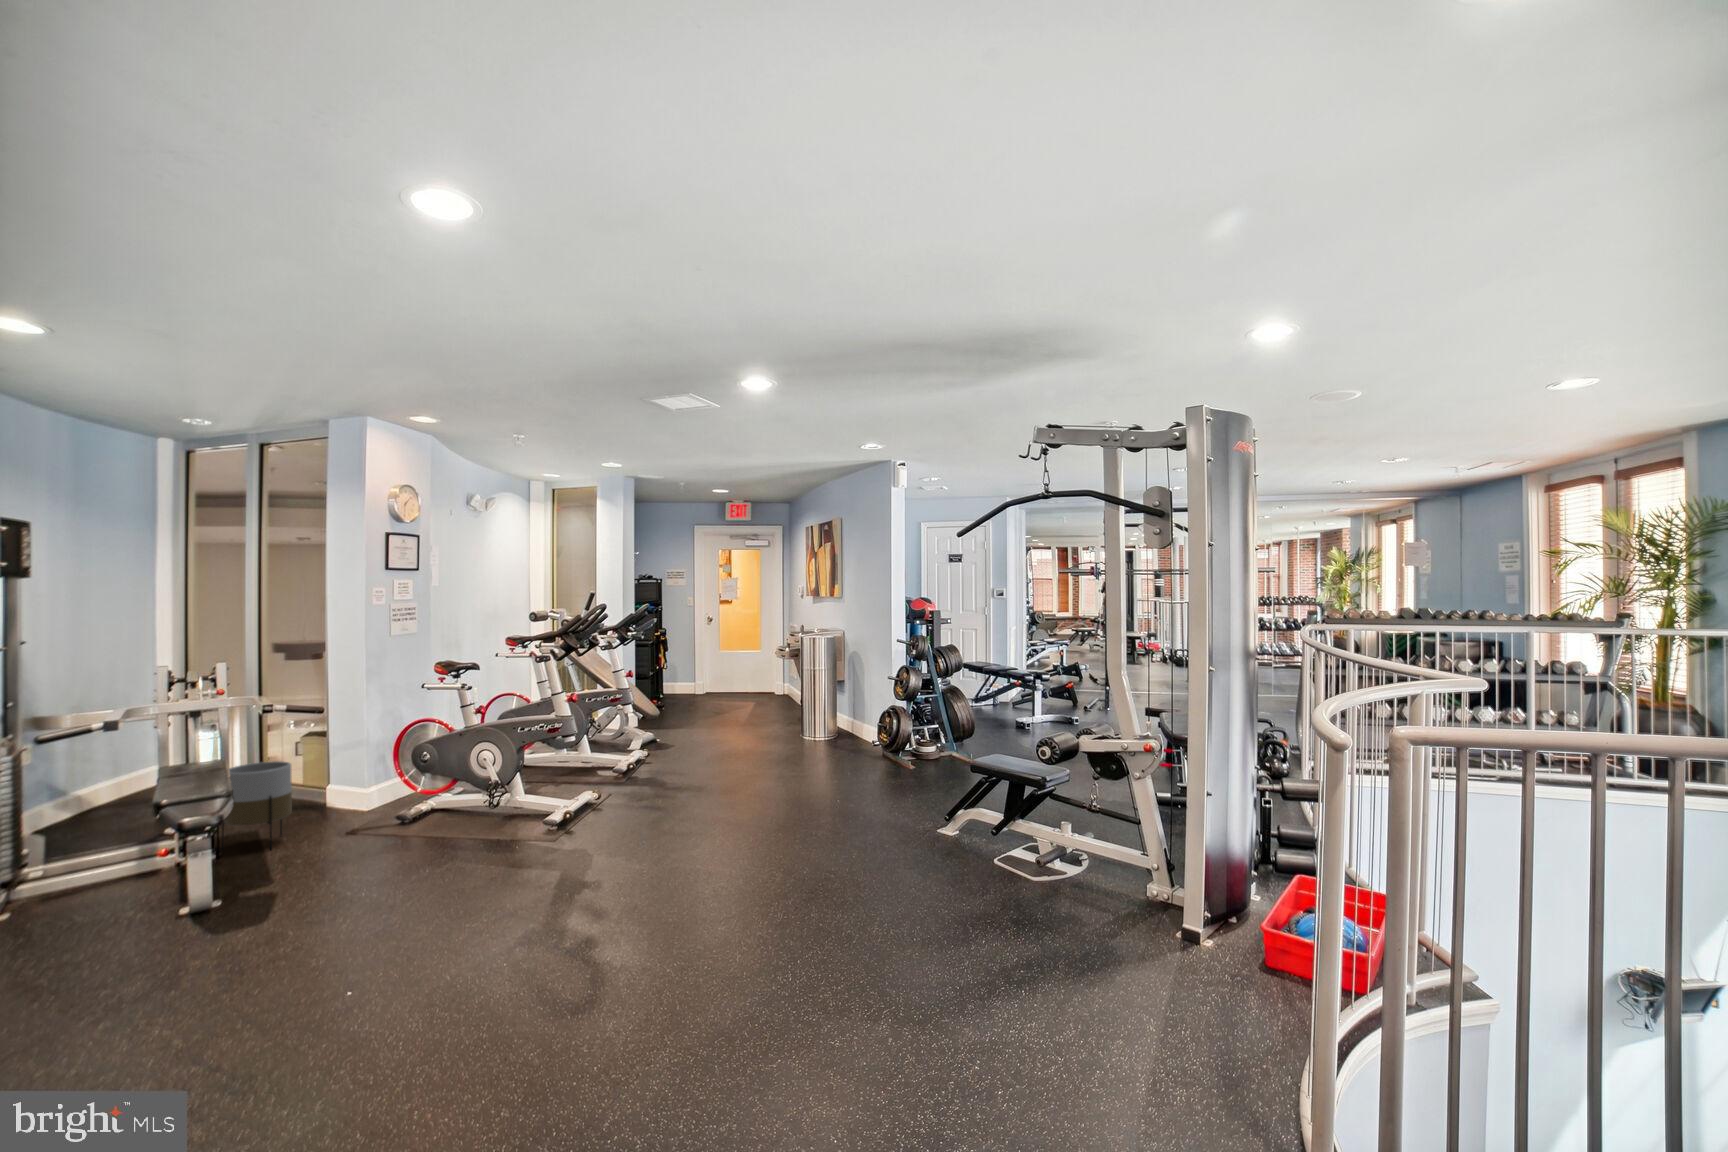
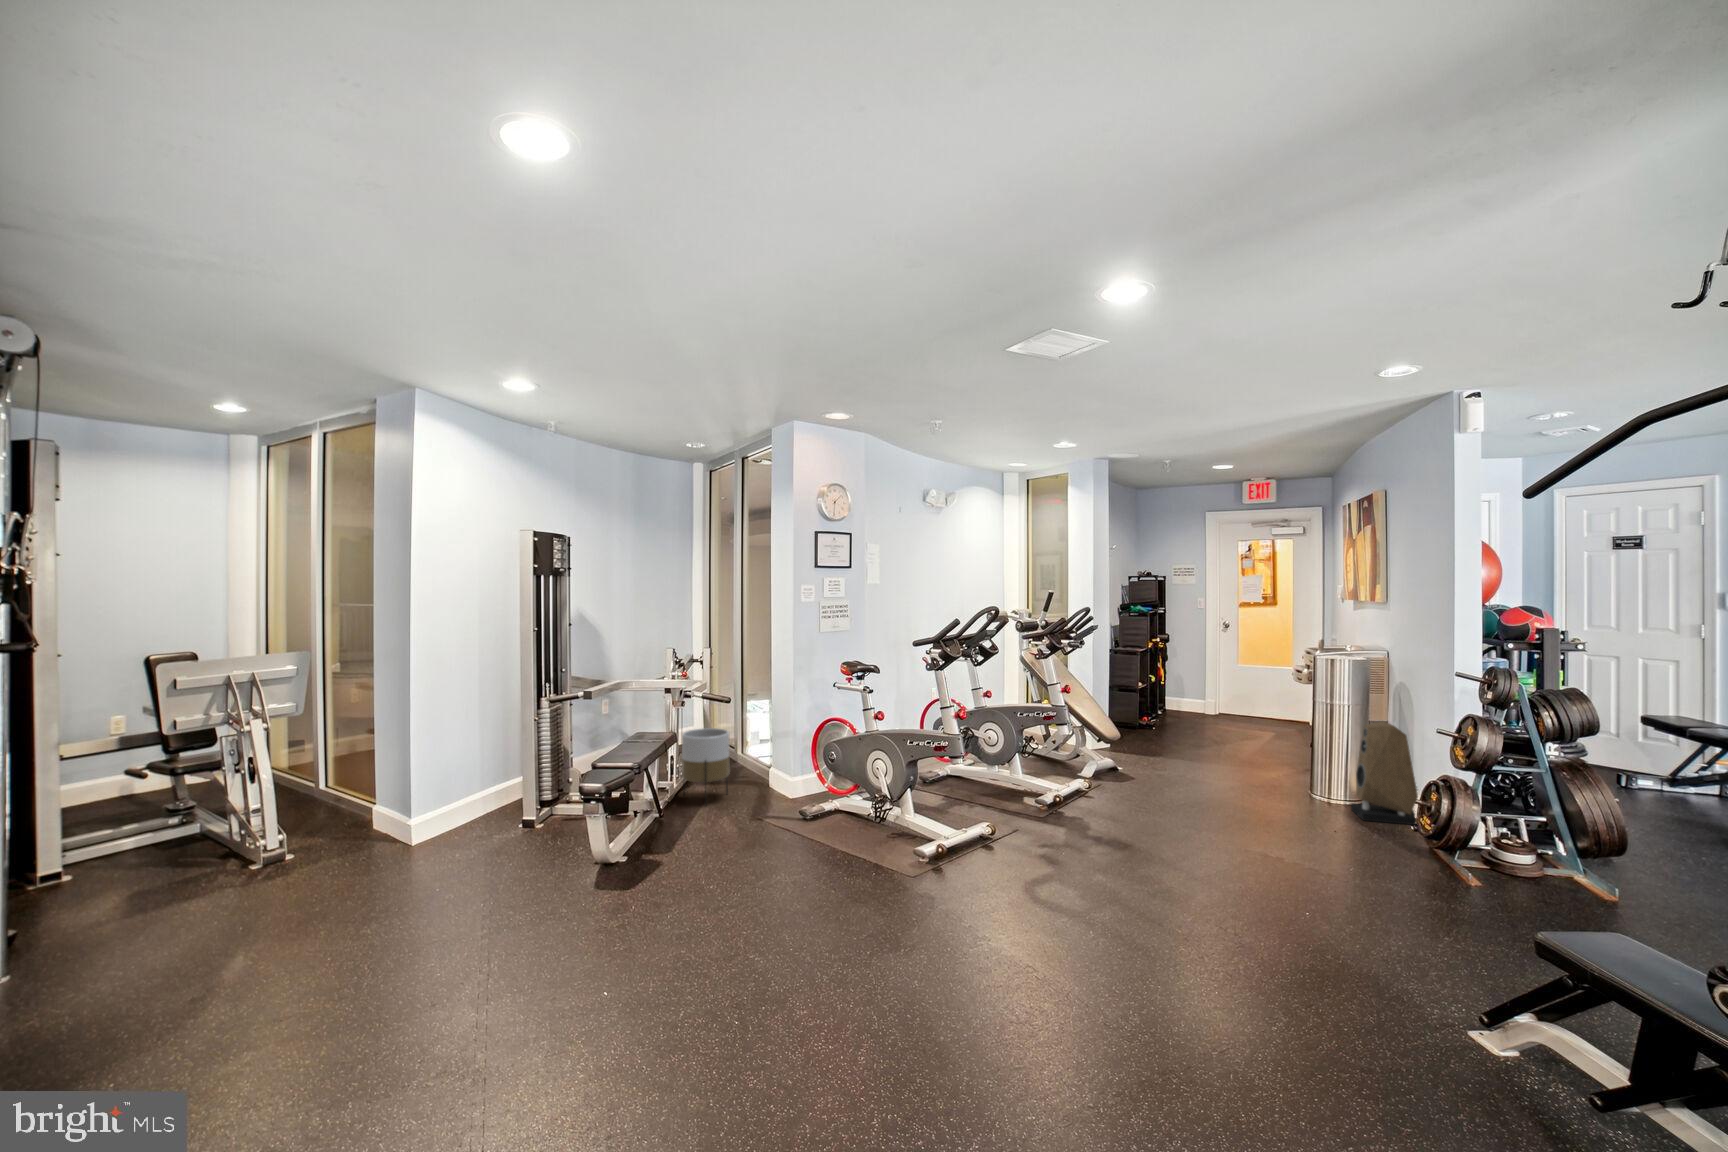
speaker: none [833,678,875,748] -> present [1351,721,1418,825]

